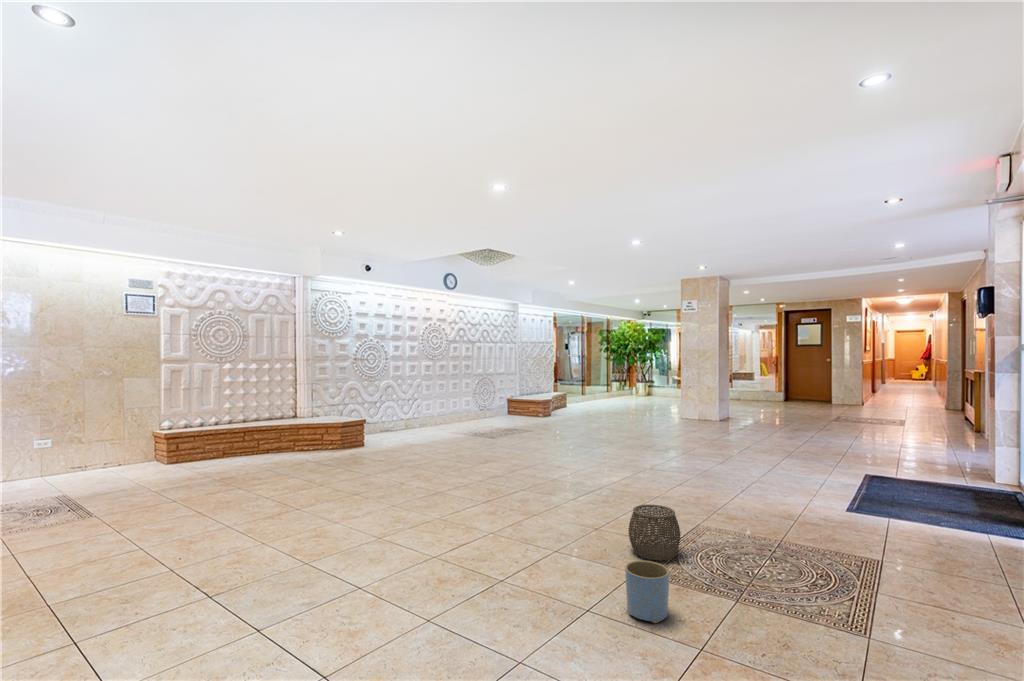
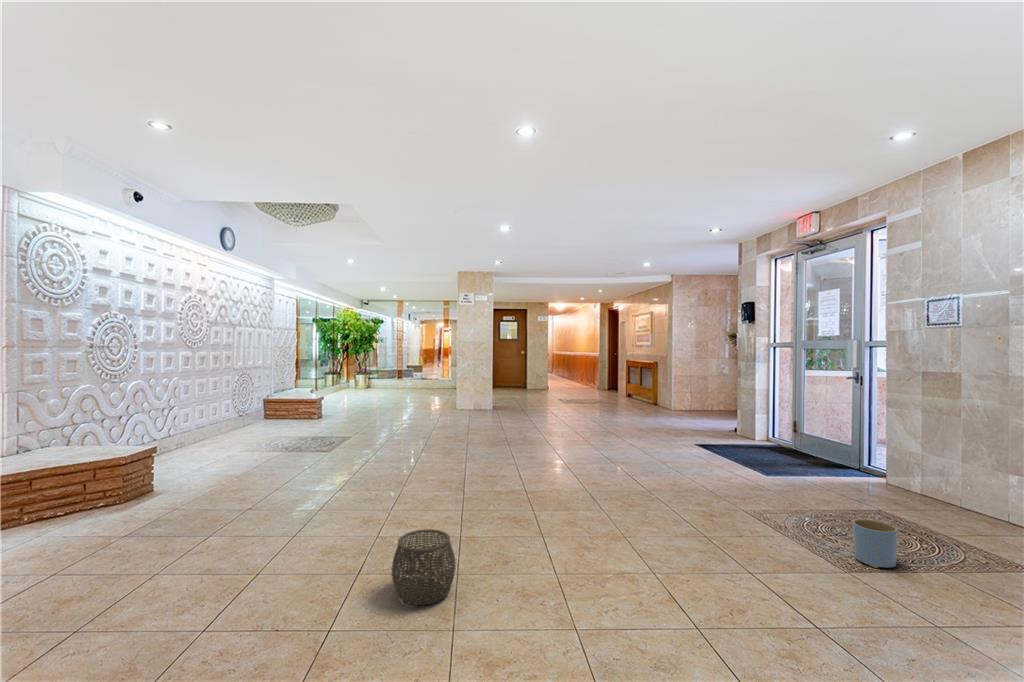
woven basket: present [628,504,681,561] -> present [391,529,456,605]

